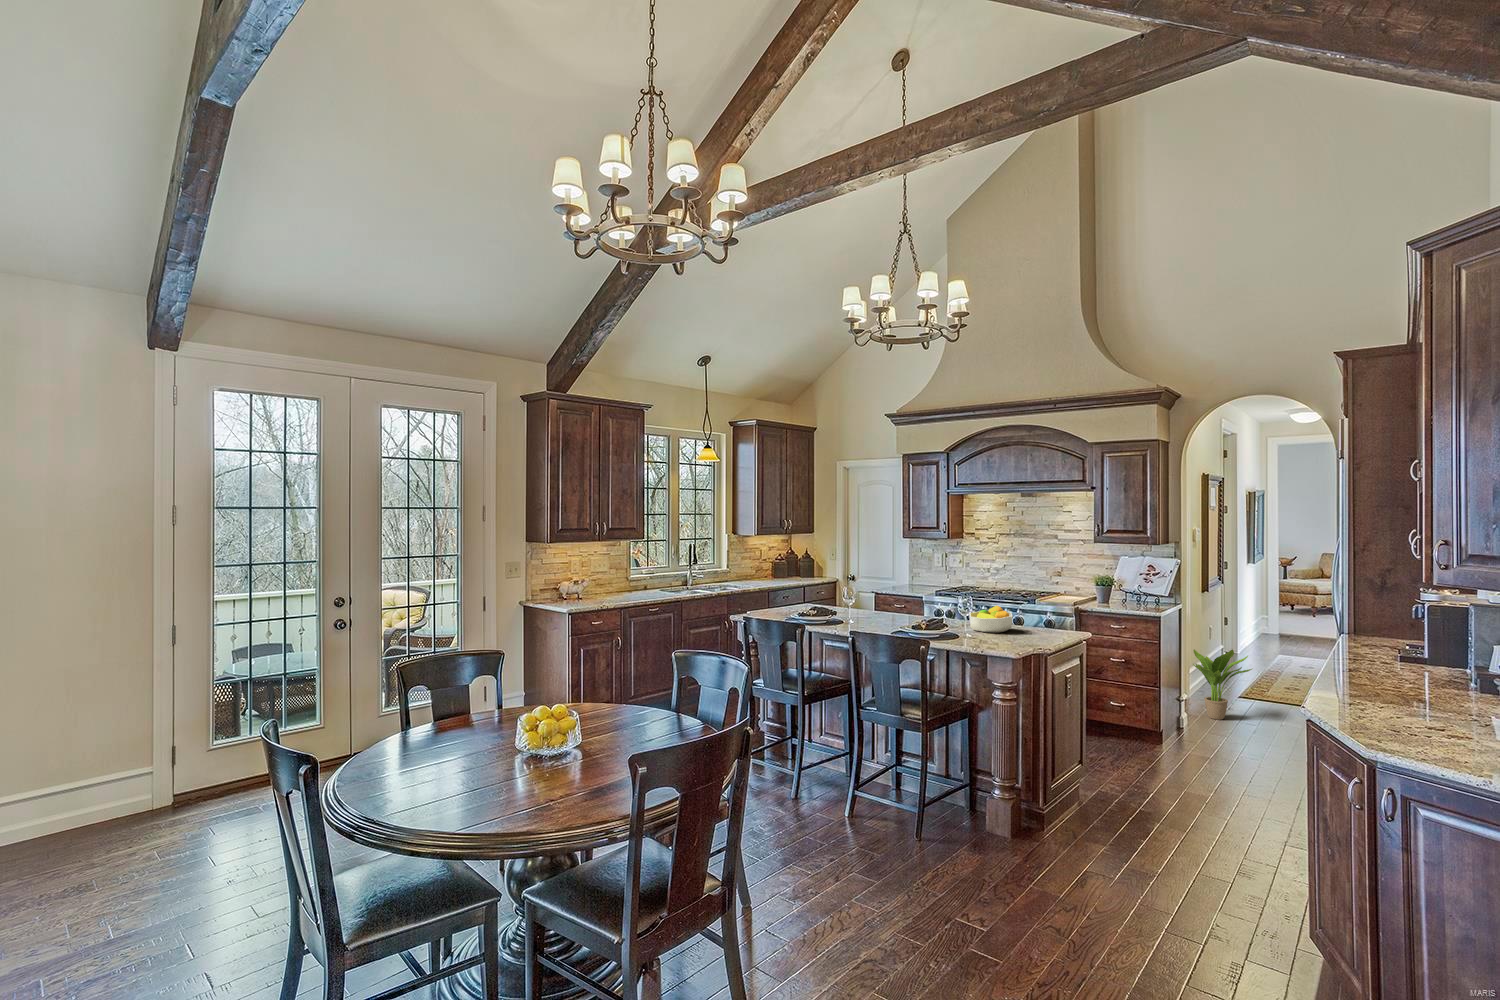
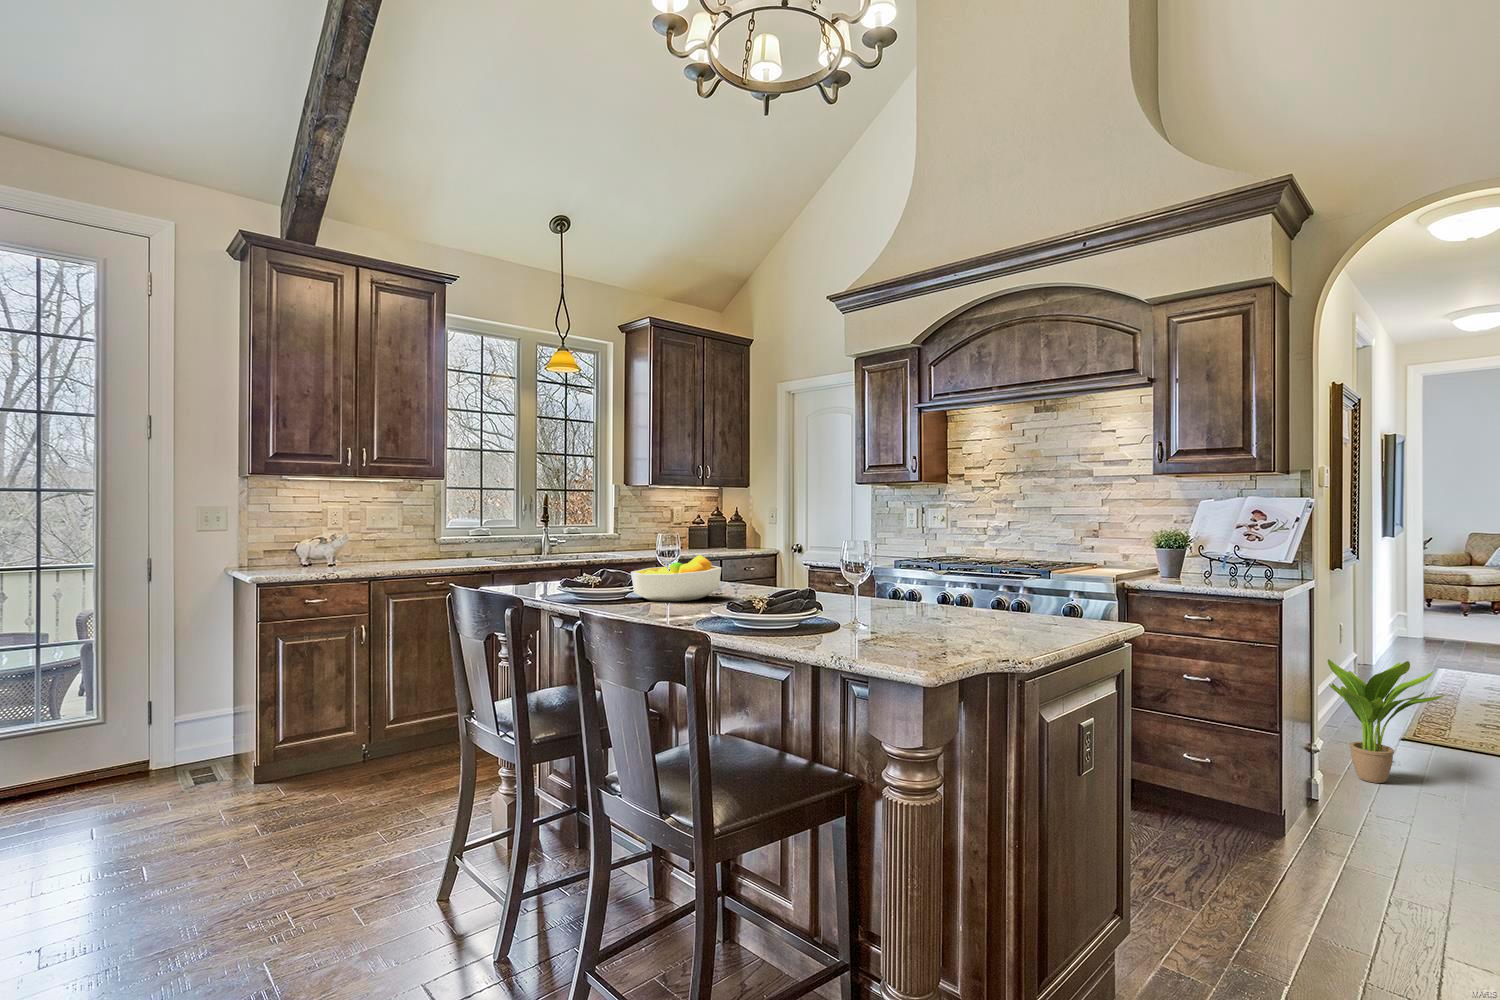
fruit bowl: present [969,605,1013,633] -> present [631,555,721,601]

